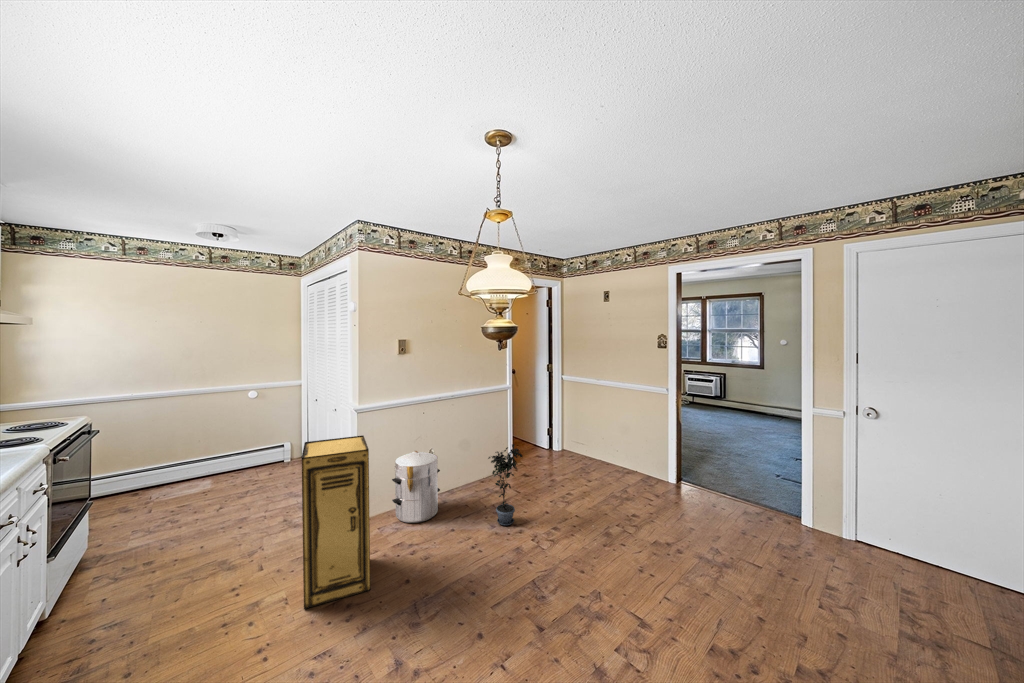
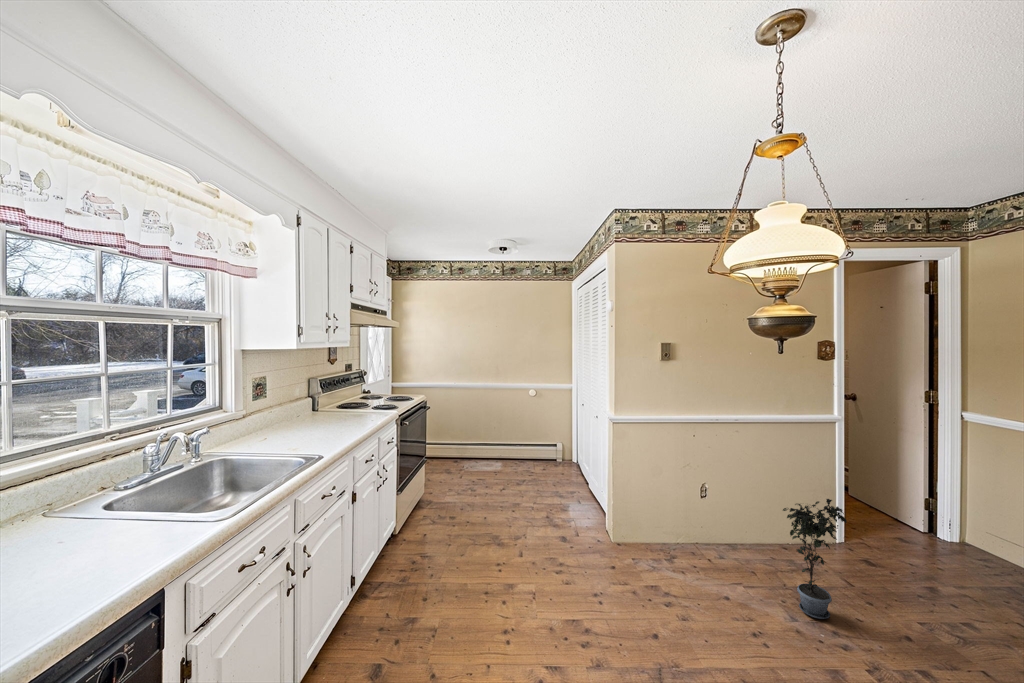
storage cabinet: present [302,436,370,609] -> none [547,442,613,624]
waste bin: present [392,451,440,523] -> none [650,476,713,567]

